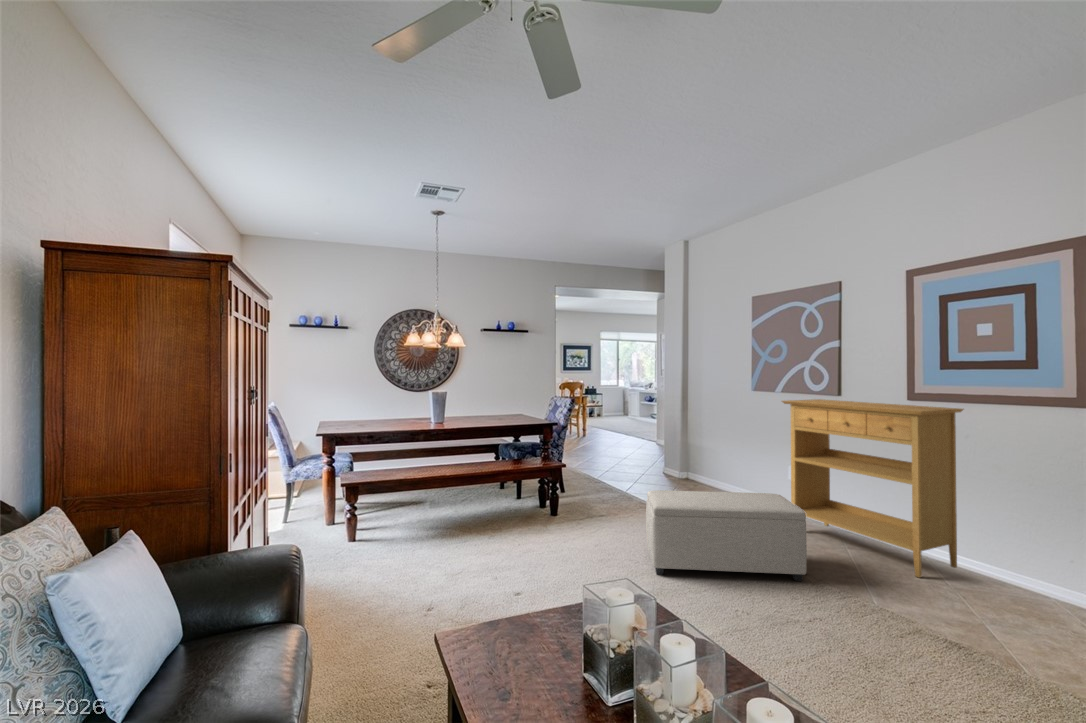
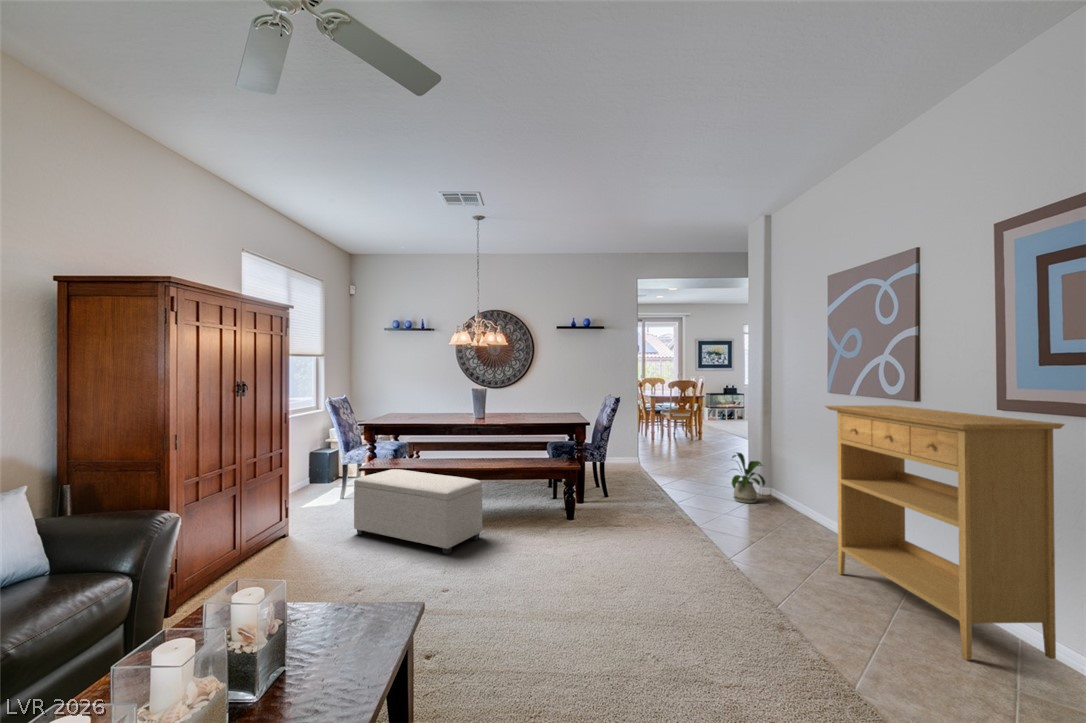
house plant: none [657,443,690,485] -> present [732,453,765,503]
ottoman: present [646,490,807,581] -> present [354,469,482,554]

